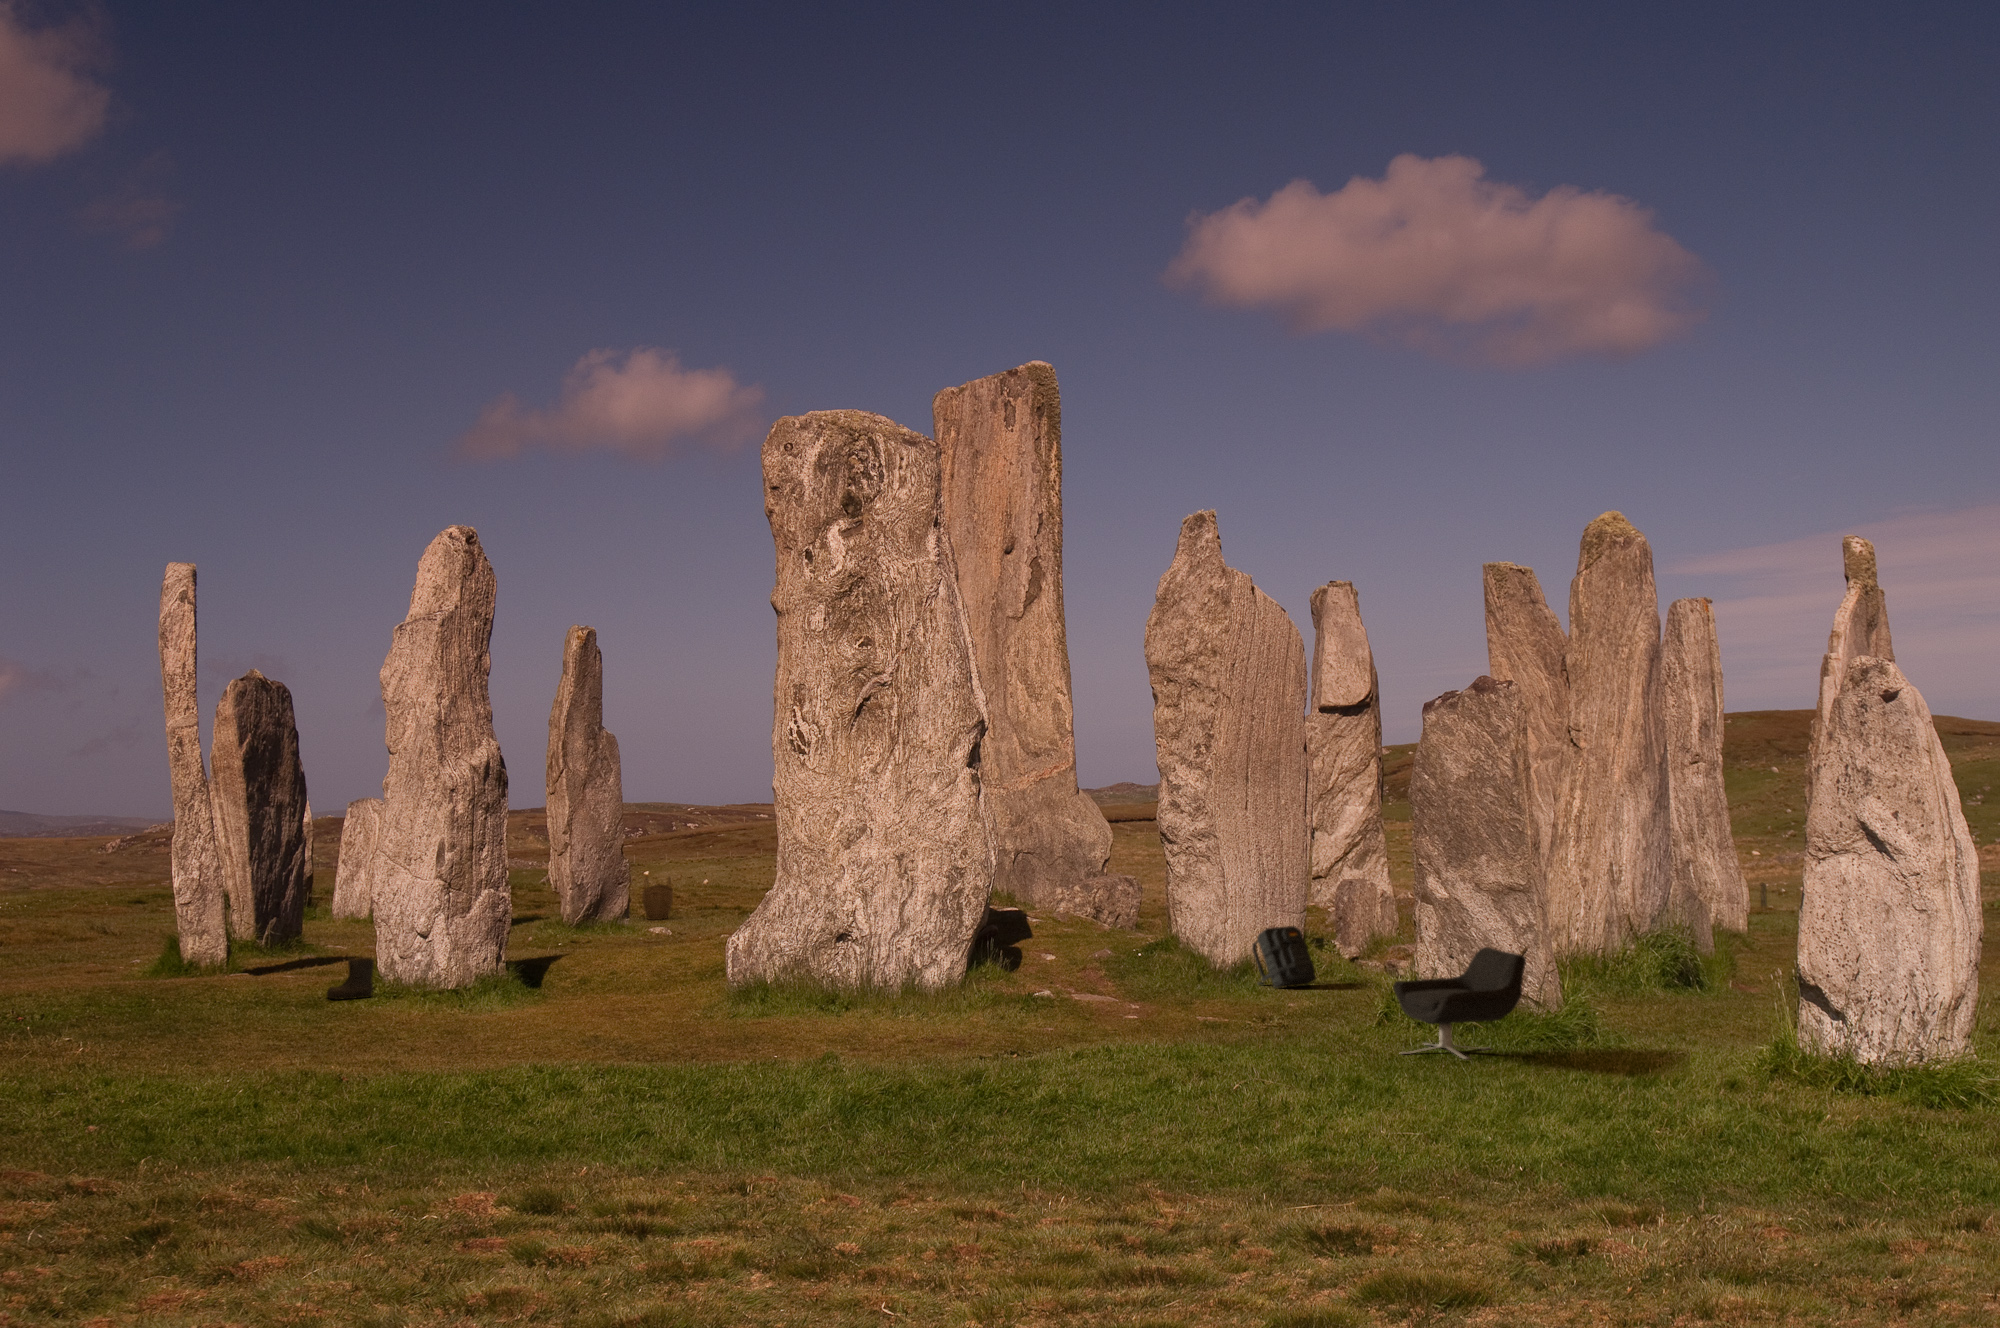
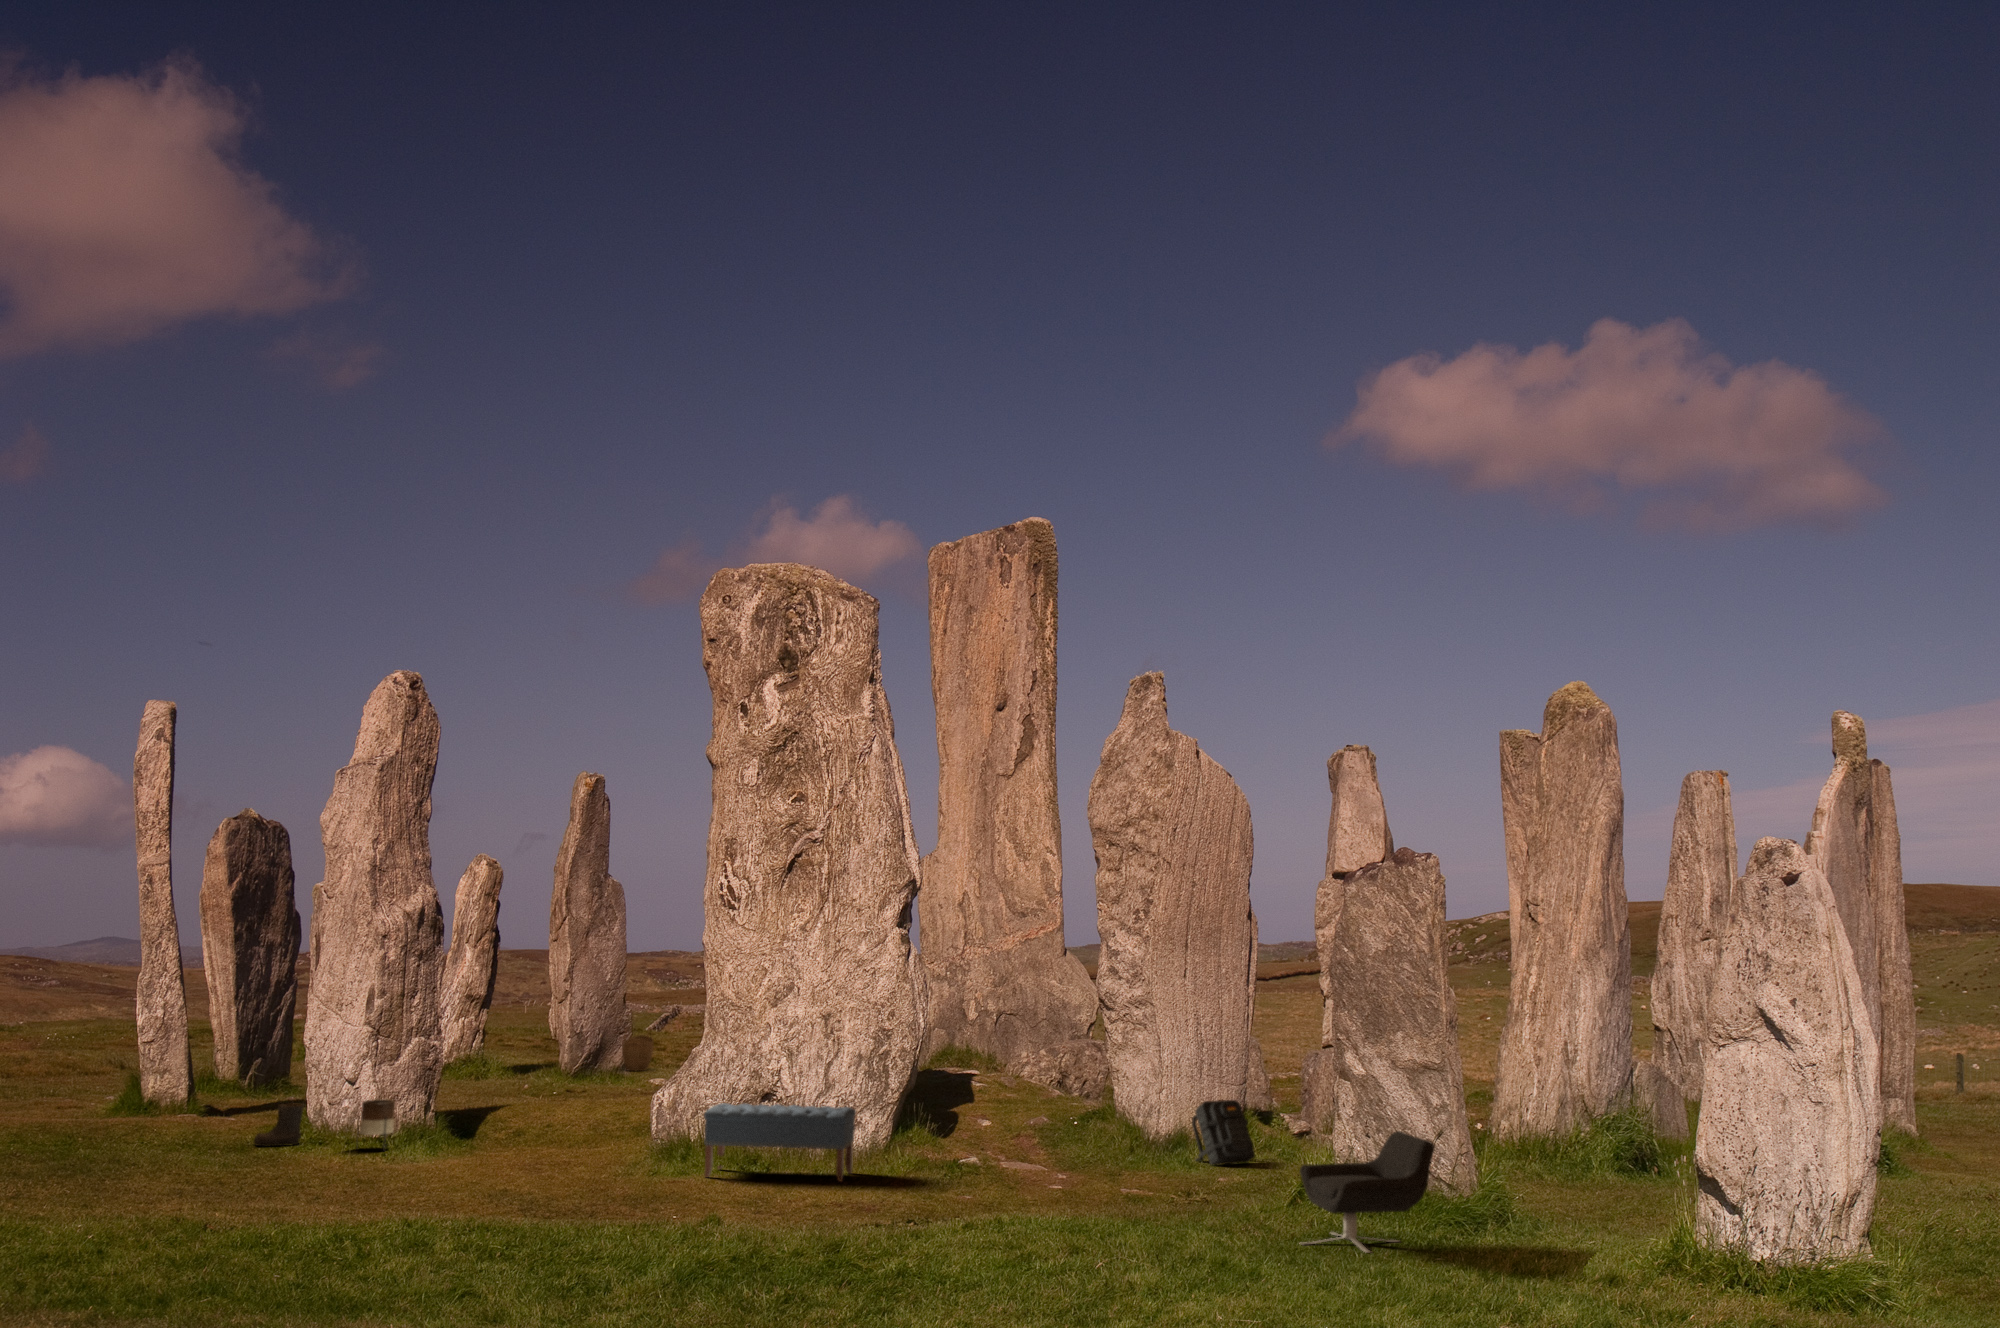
bench: none [793,943,938,1014] -> present [704,1103,856,1182]
planter: none [434,950,469,1001] -> present [358,1099,395,1151]

